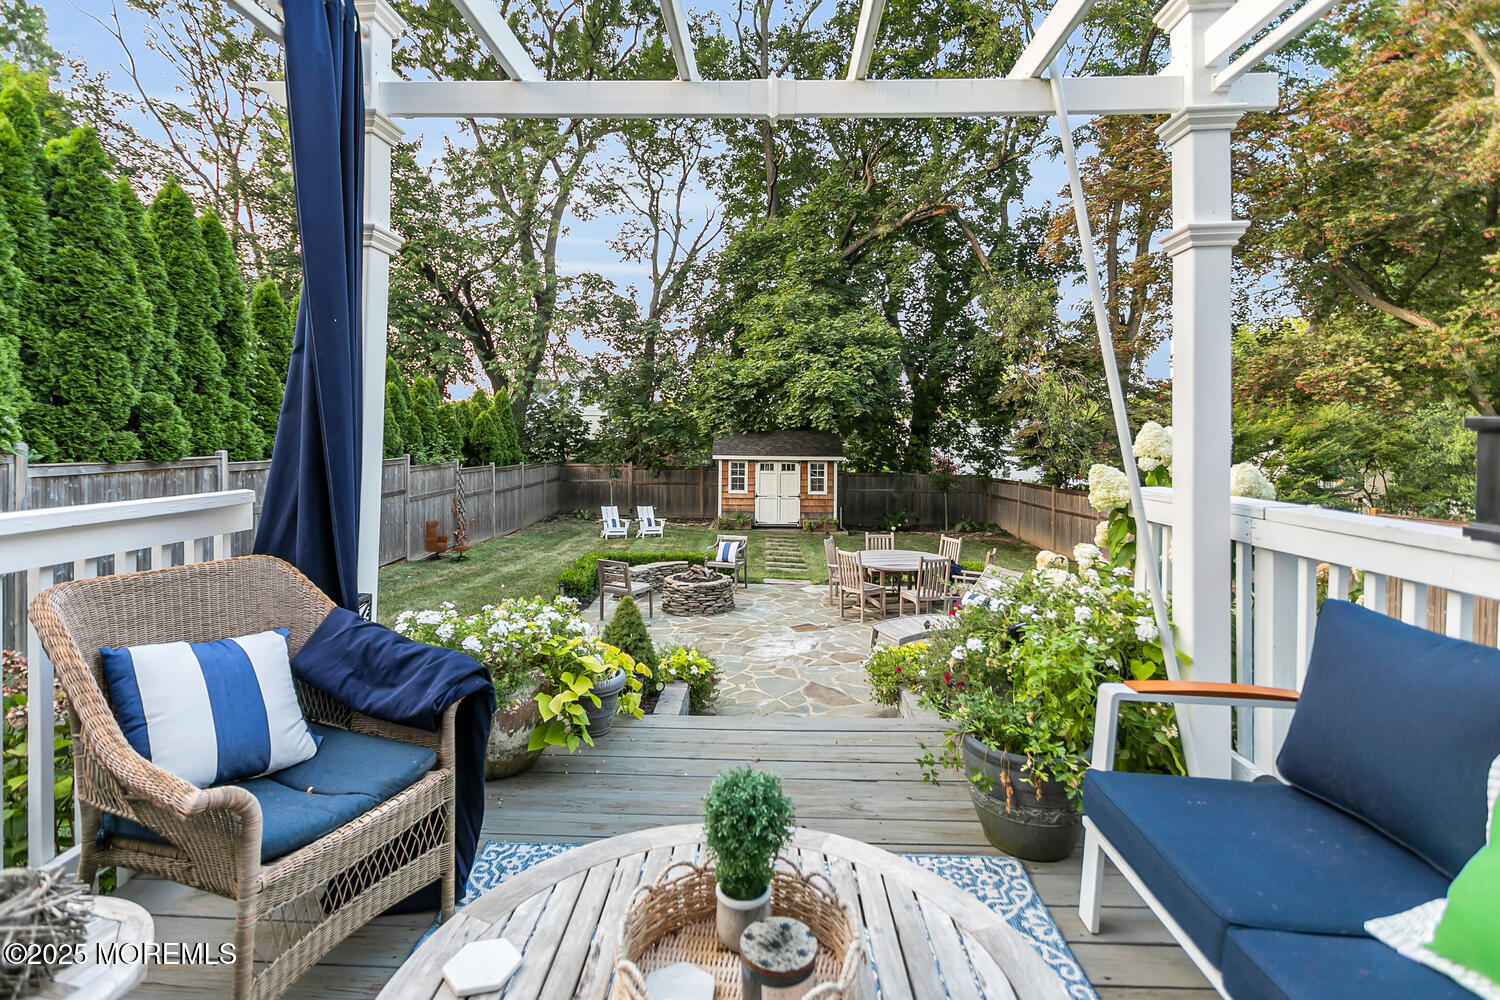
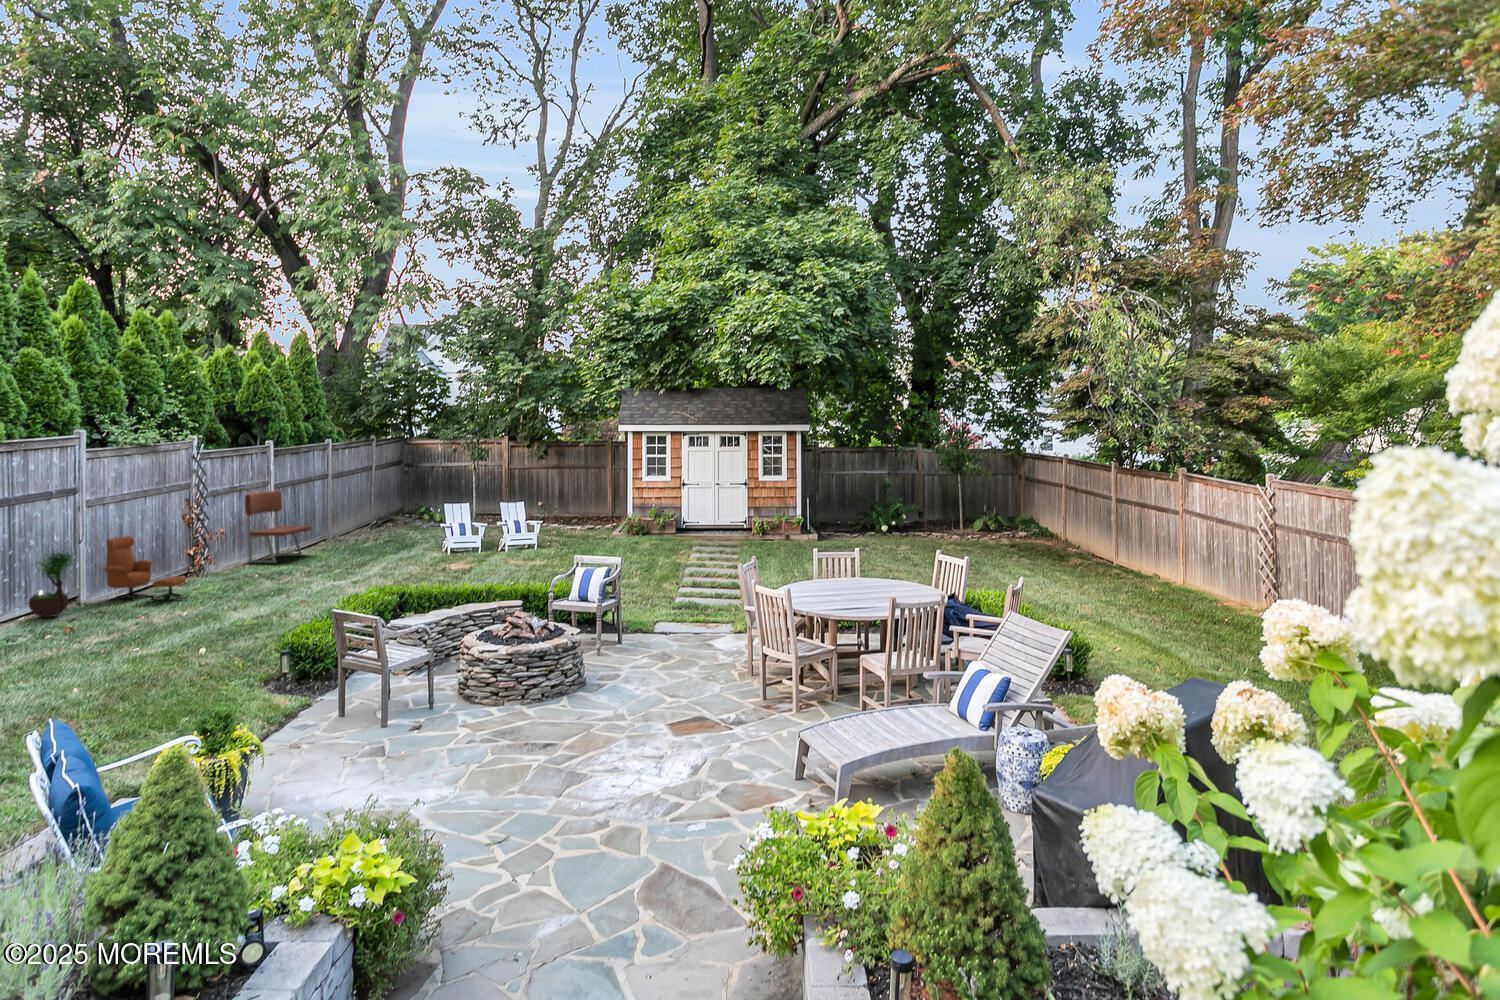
bench: none [486,495,522,542] -> present [245,491,312,563]
potted tree: none [392,524,420,567] -> present [29,551,74,617]

